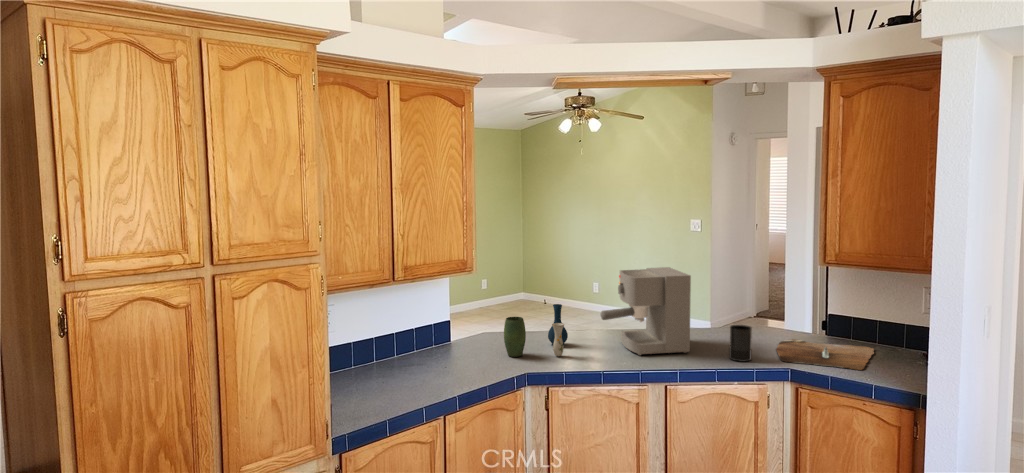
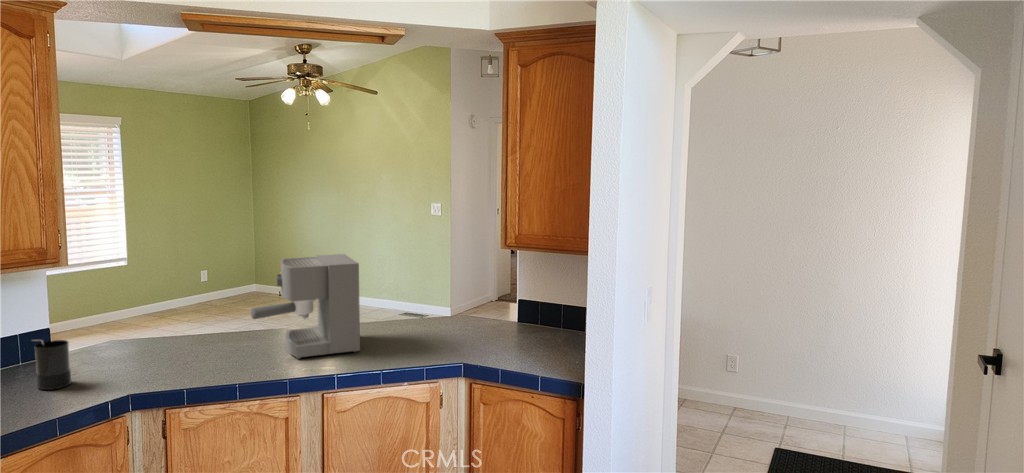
vase: present [504,304,568,357] -> none [116,302,216,372]
candle: present [729,325,752,362] -> present [35,340,71,390]
cutting board: present [776,339,874,370] -> none [456,328,556,360]

